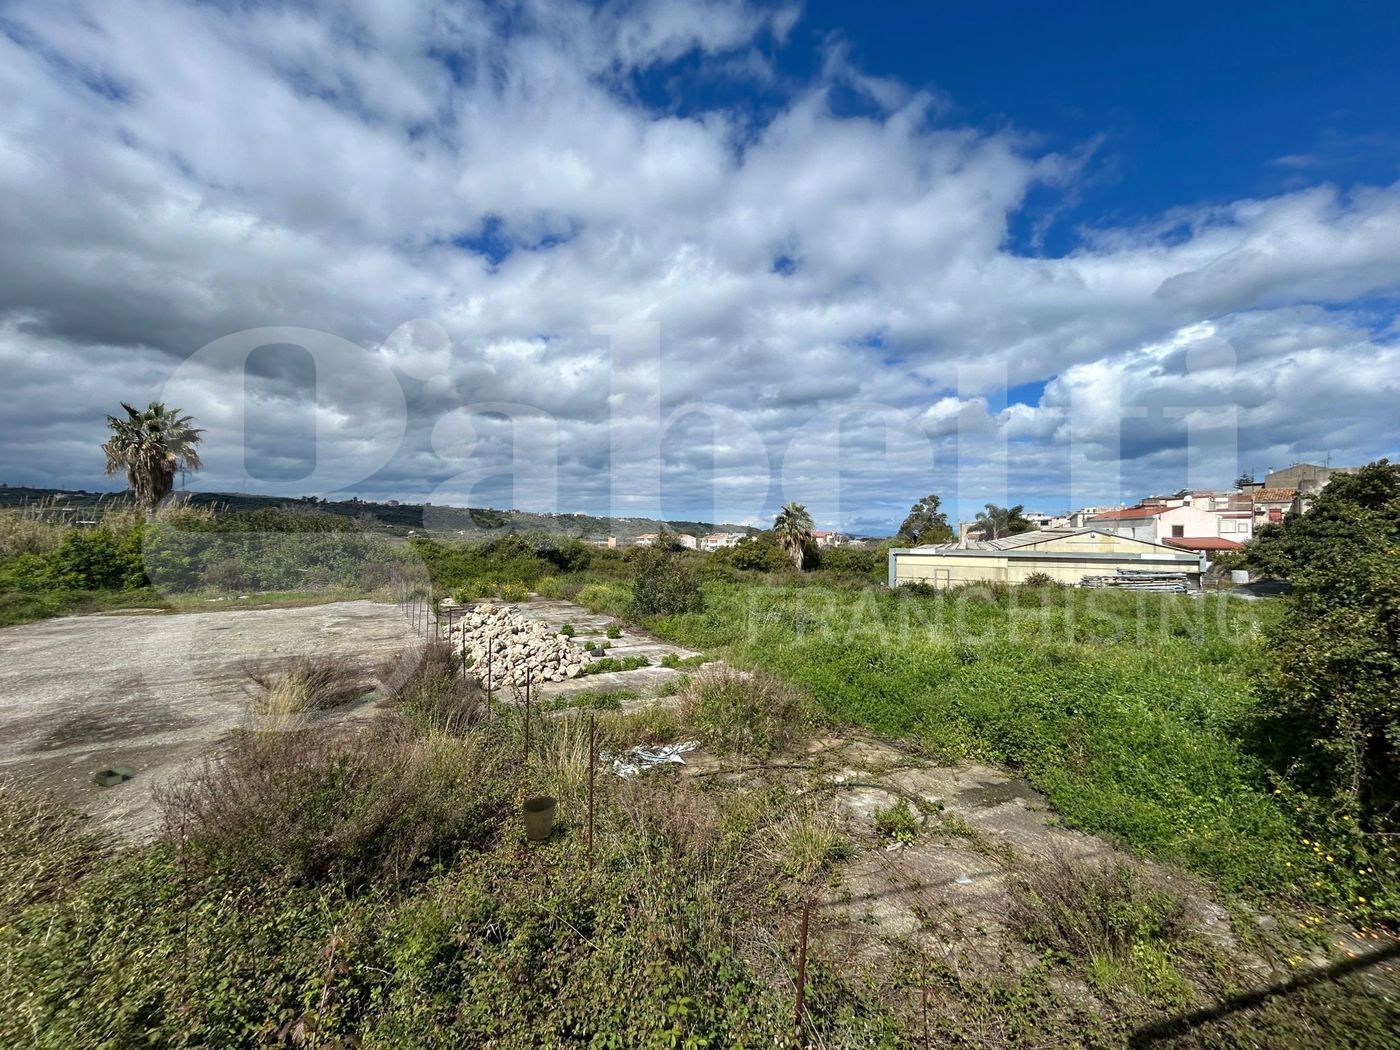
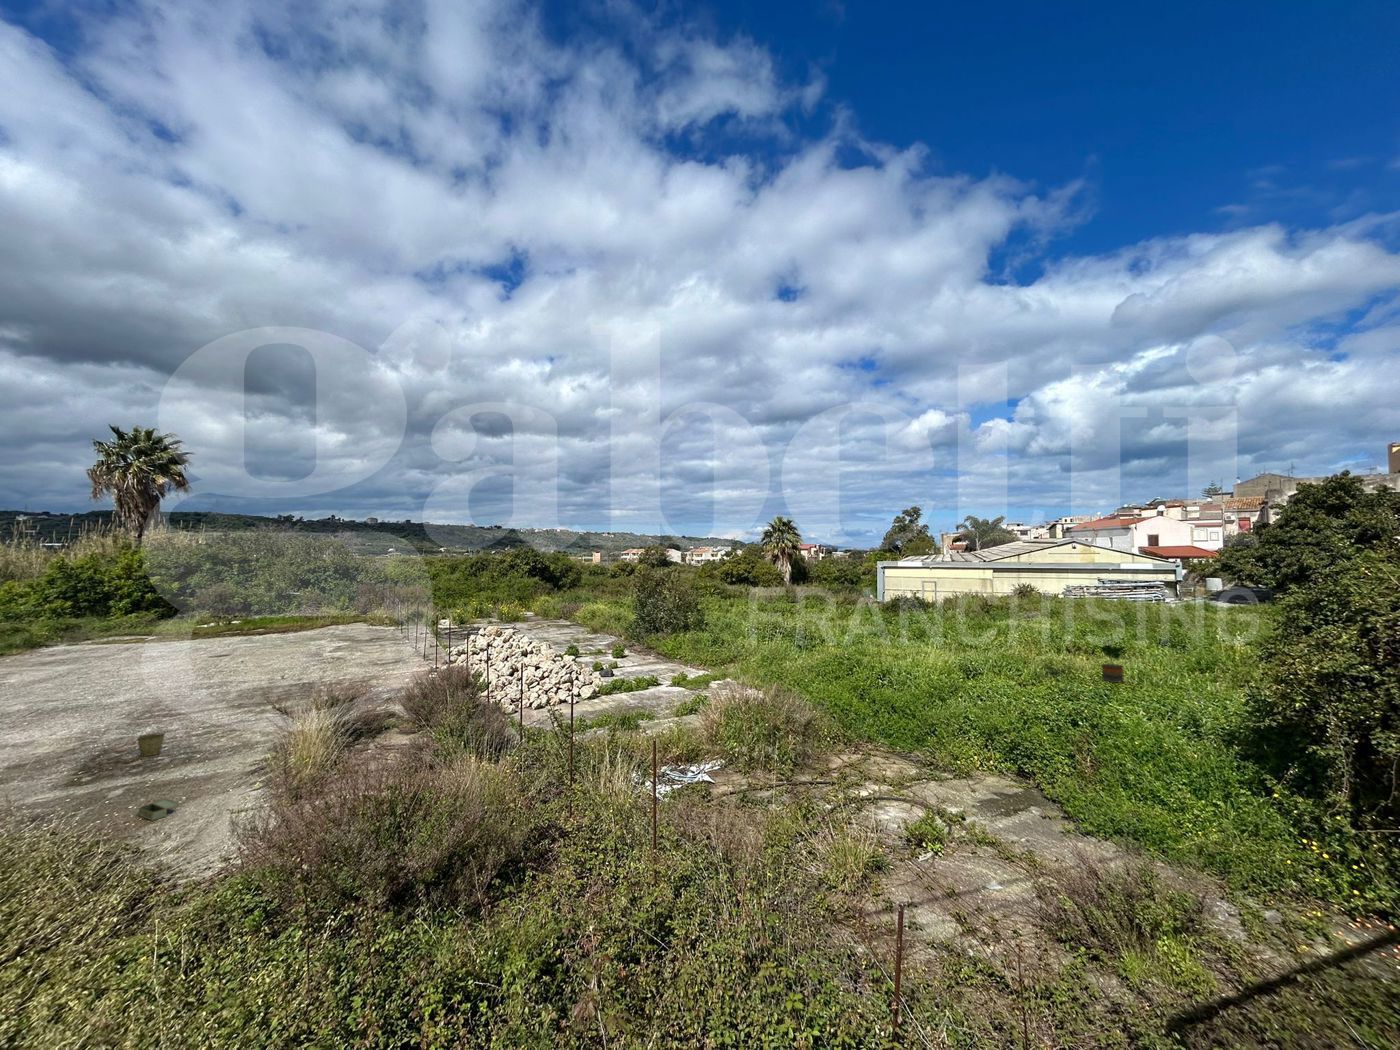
potted tree: none [1104,631,1134,672] -> present [1101,645,1126,683]
bucket: present [522,796,557,840] -> present [137,733,165,756]

